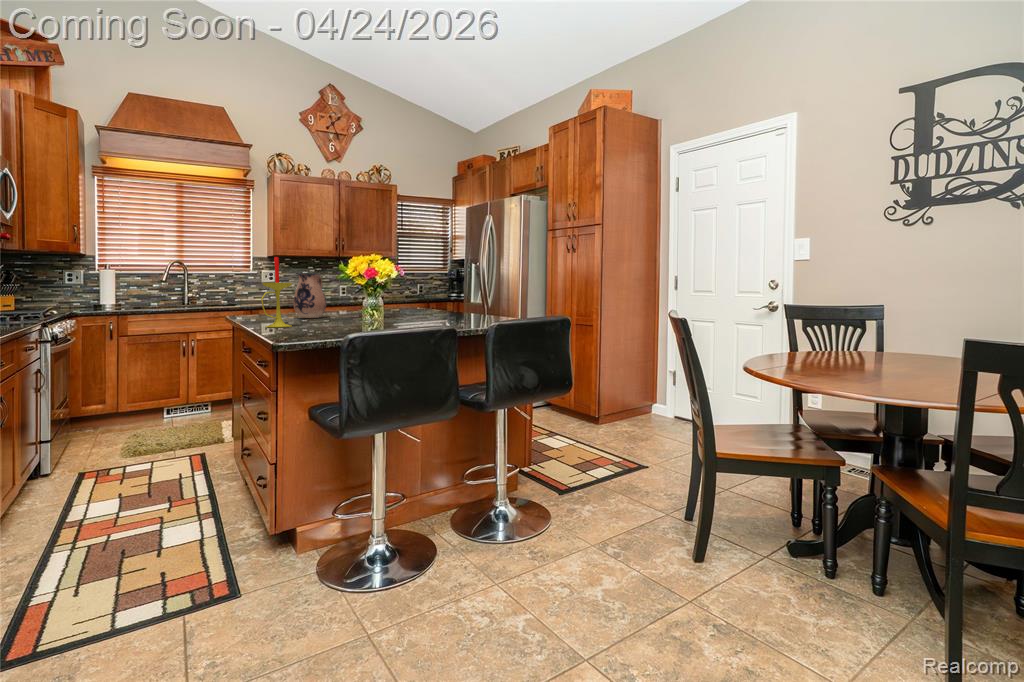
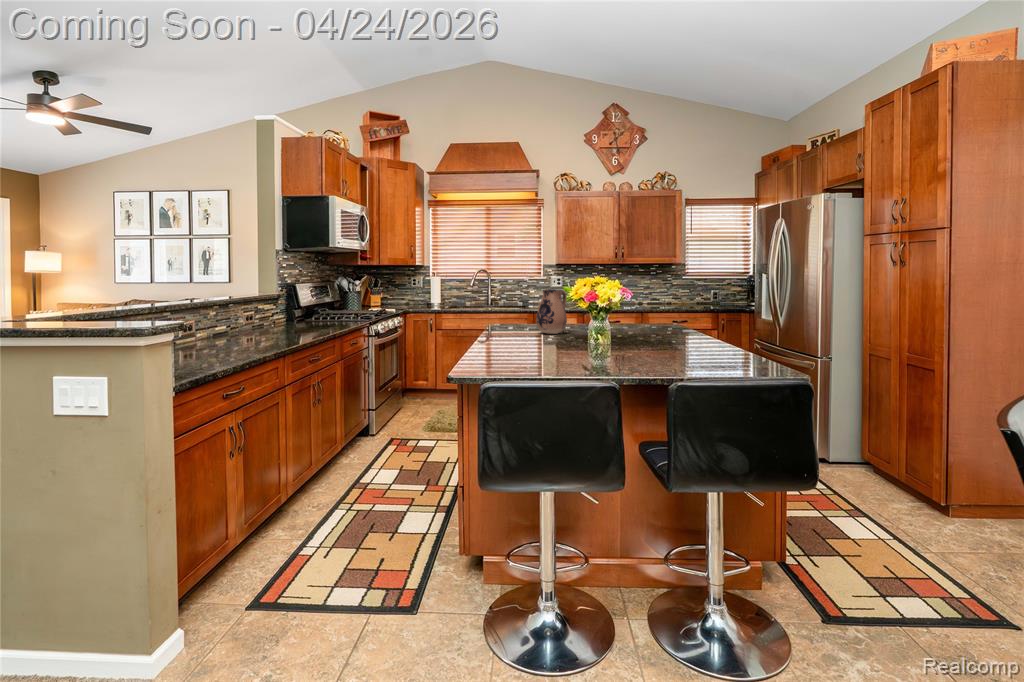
candle: present [261,257,292,327] -> none [484,276,516,349]

